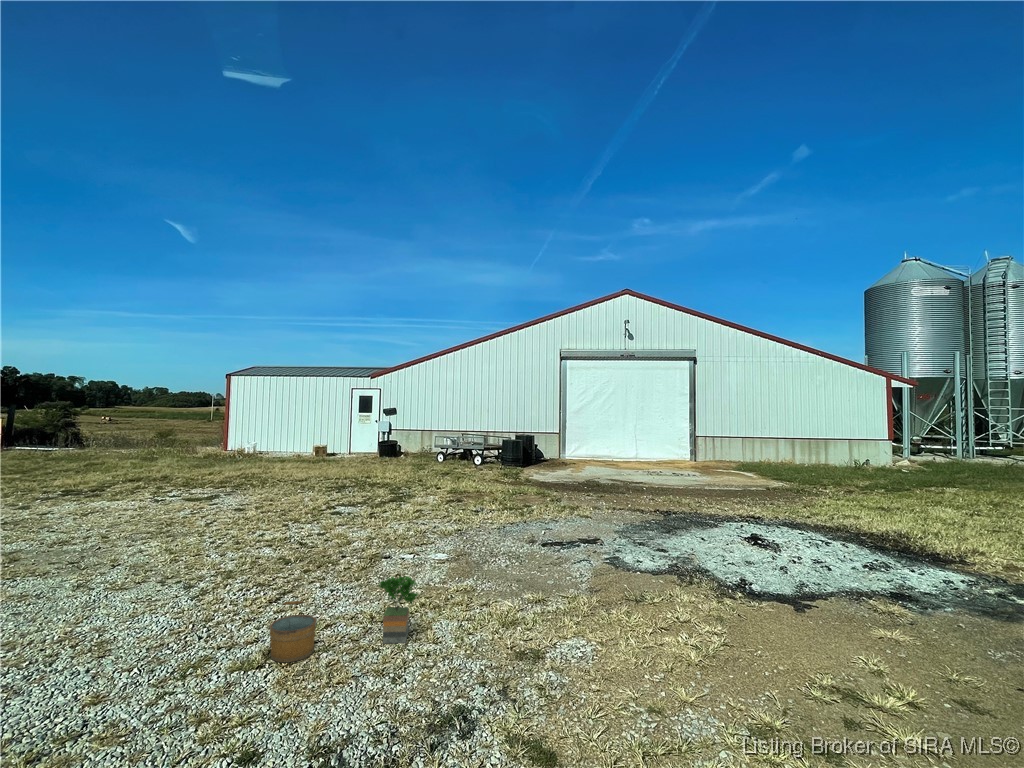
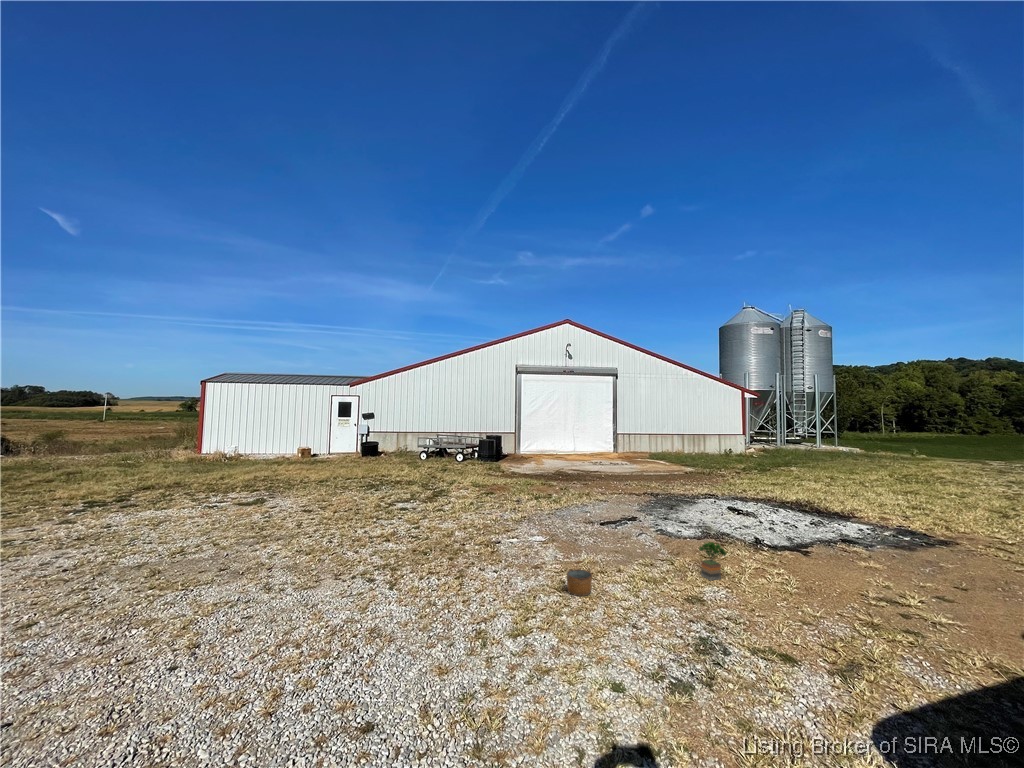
potted tree: present [379,576,418,643] -> present [699,542,726,580]

